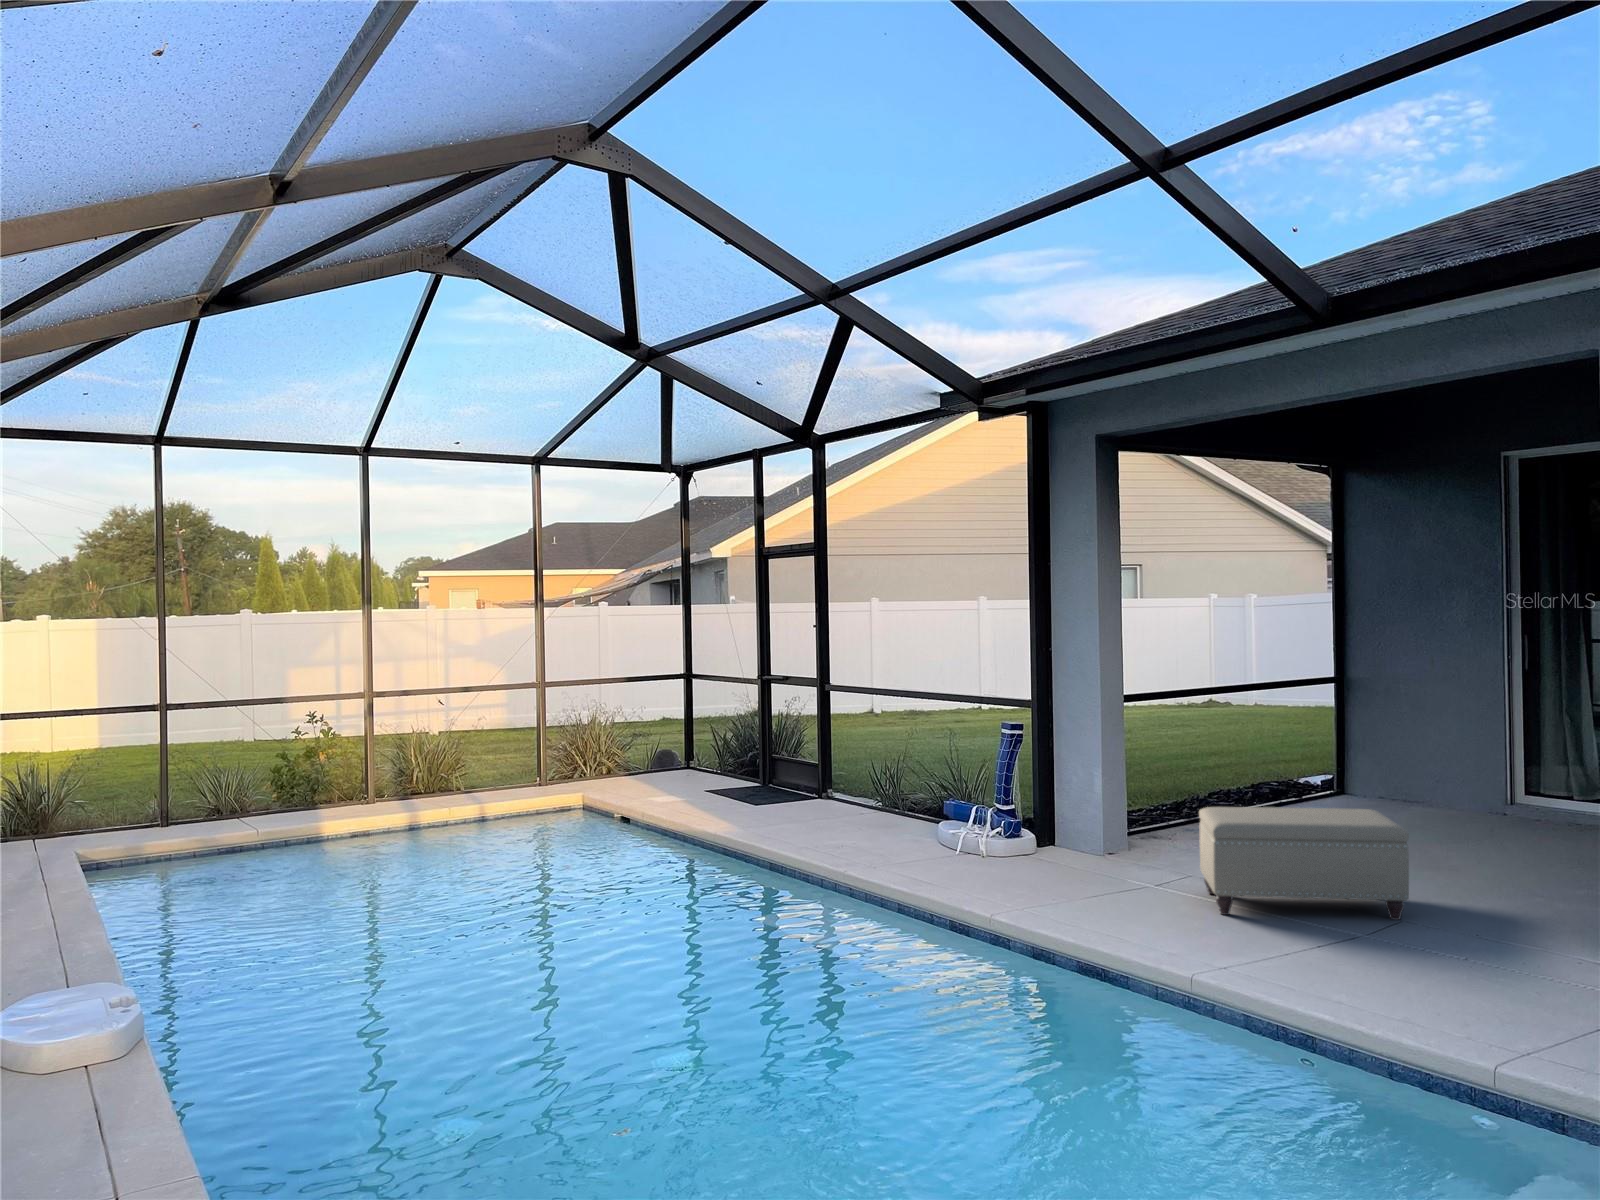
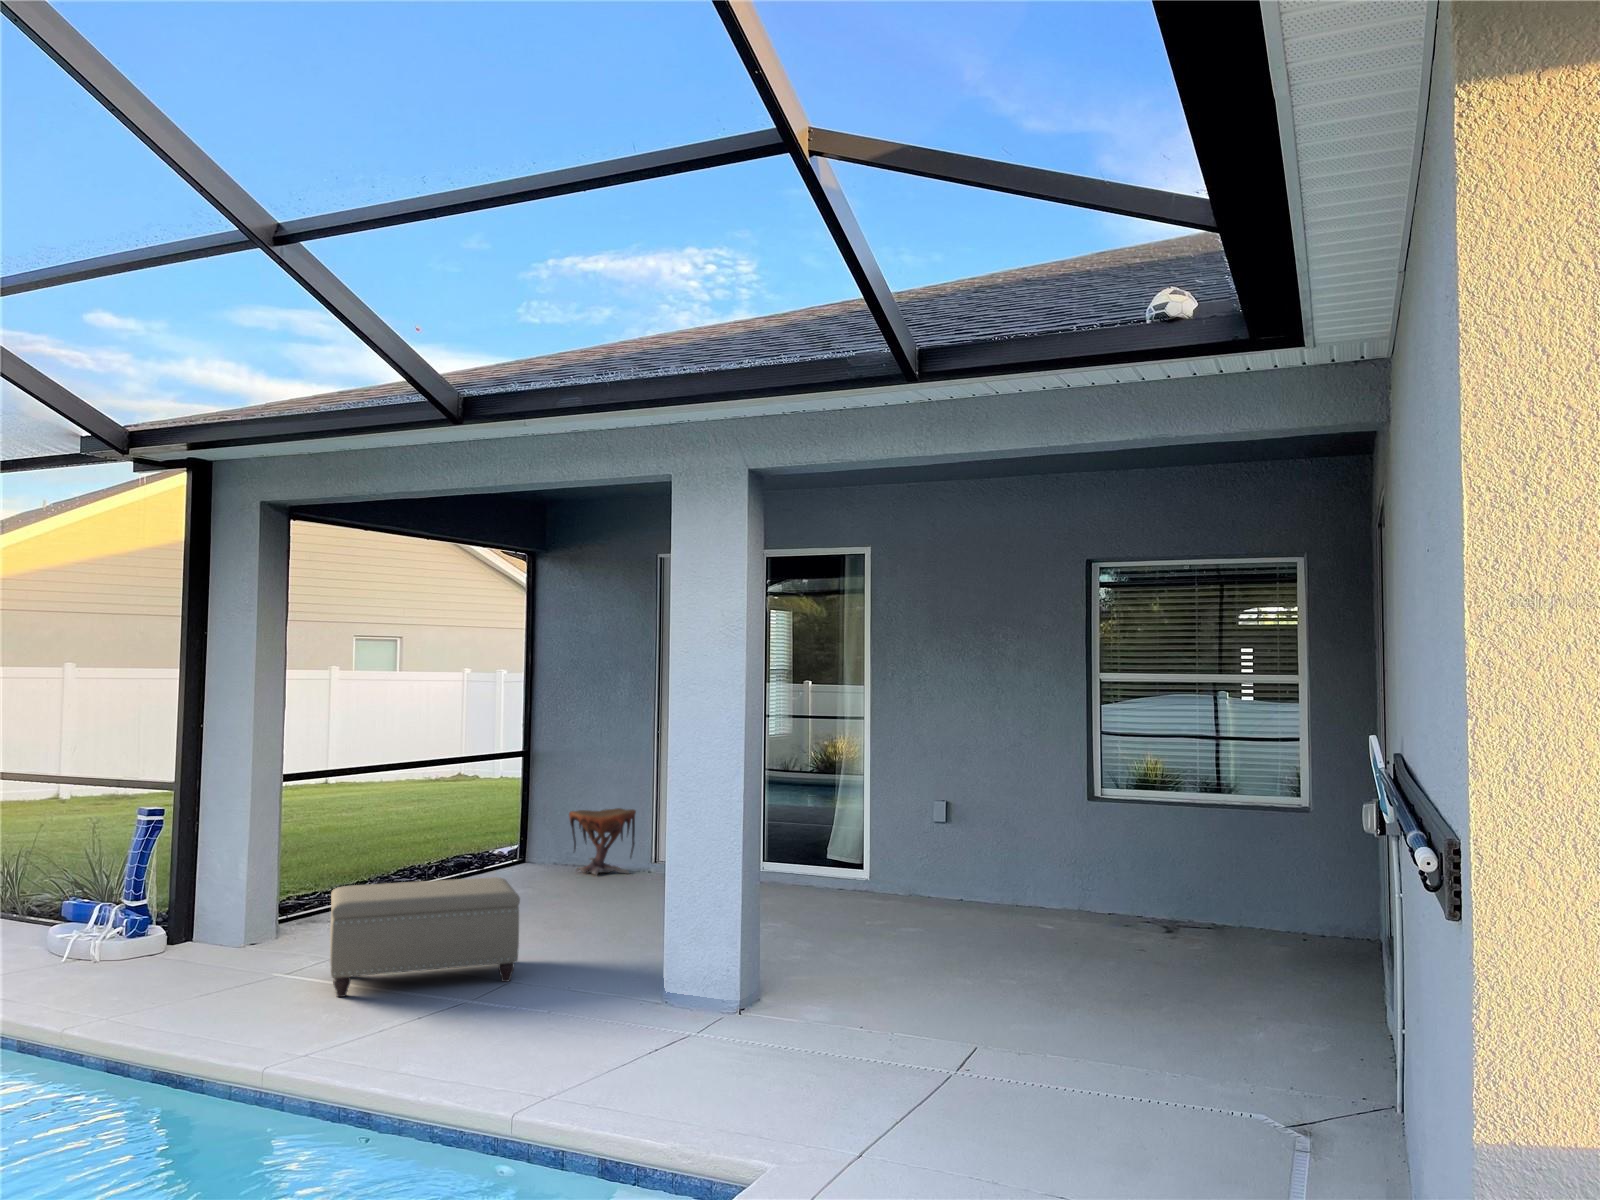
side table: none [1400,741,1484,814] -> present [569,808,636,875]

